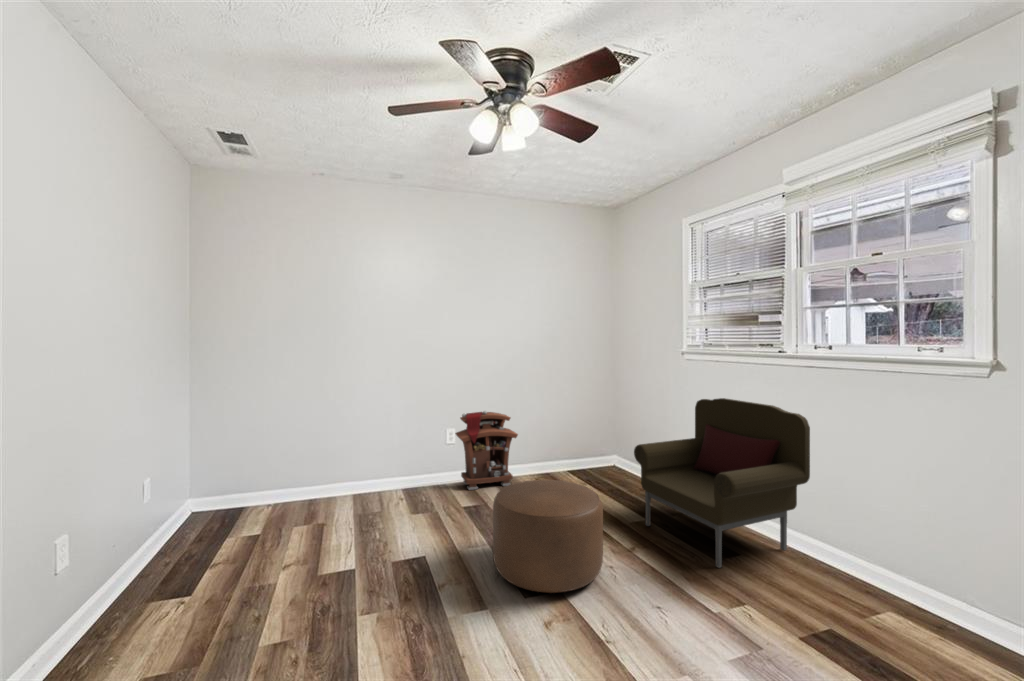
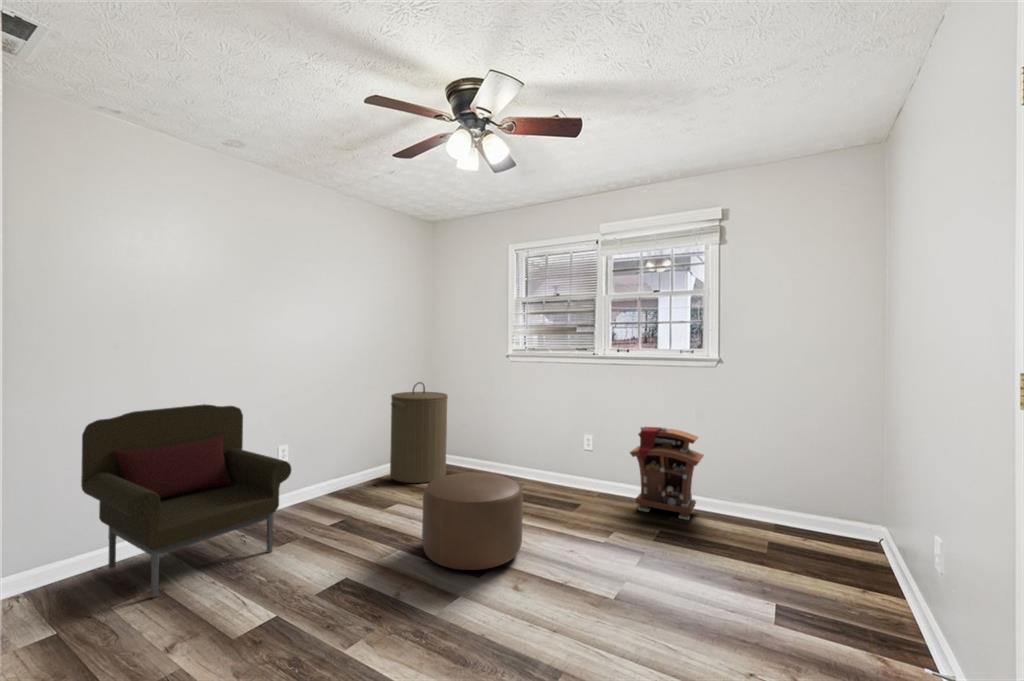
laundry hamper: none [554,381,619,486] -> present [390,382,448,483]
armchair: present [634,398,810,568] -> present [81,404,291,598]
nightstand: present [455,411,518,490] -> present [630,426,704,520]

